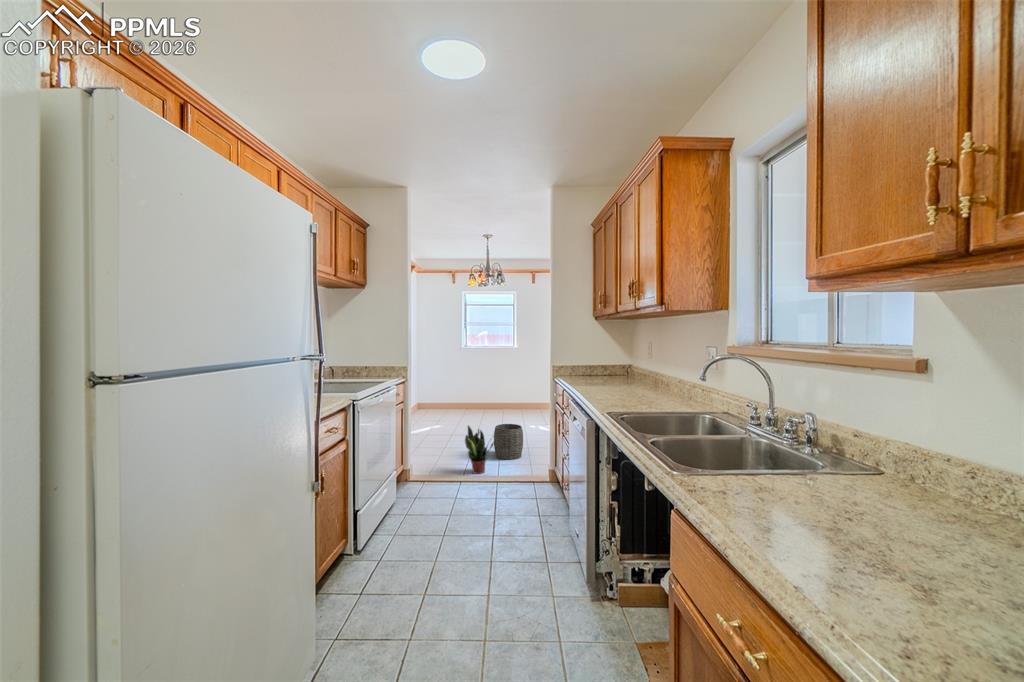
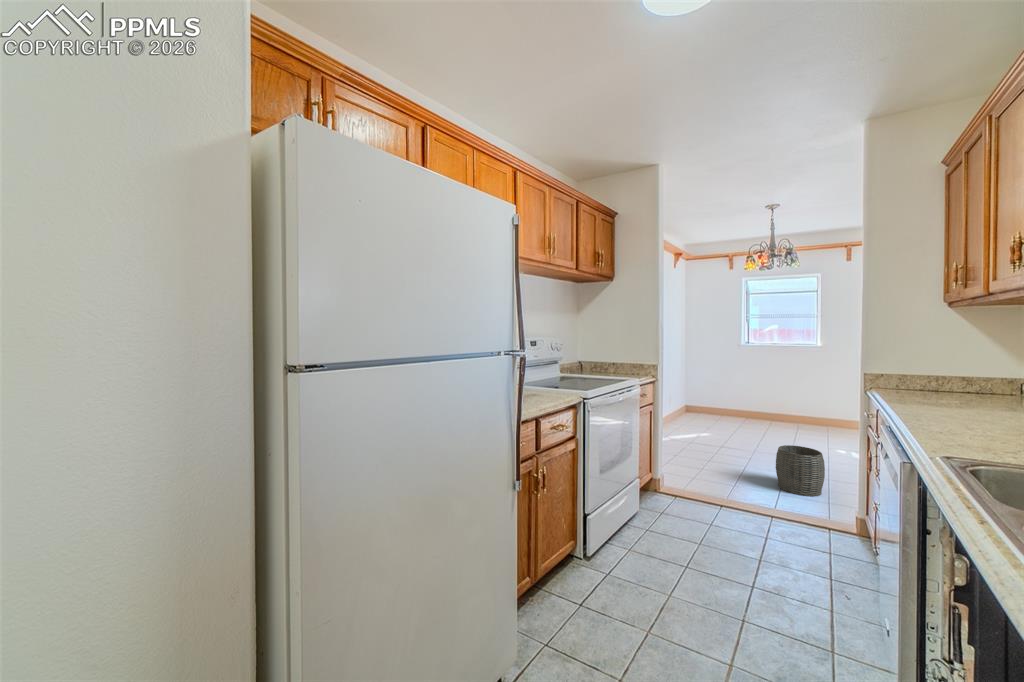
potted plant: present [465,426,493,474] -> none [730,439,774,504]

